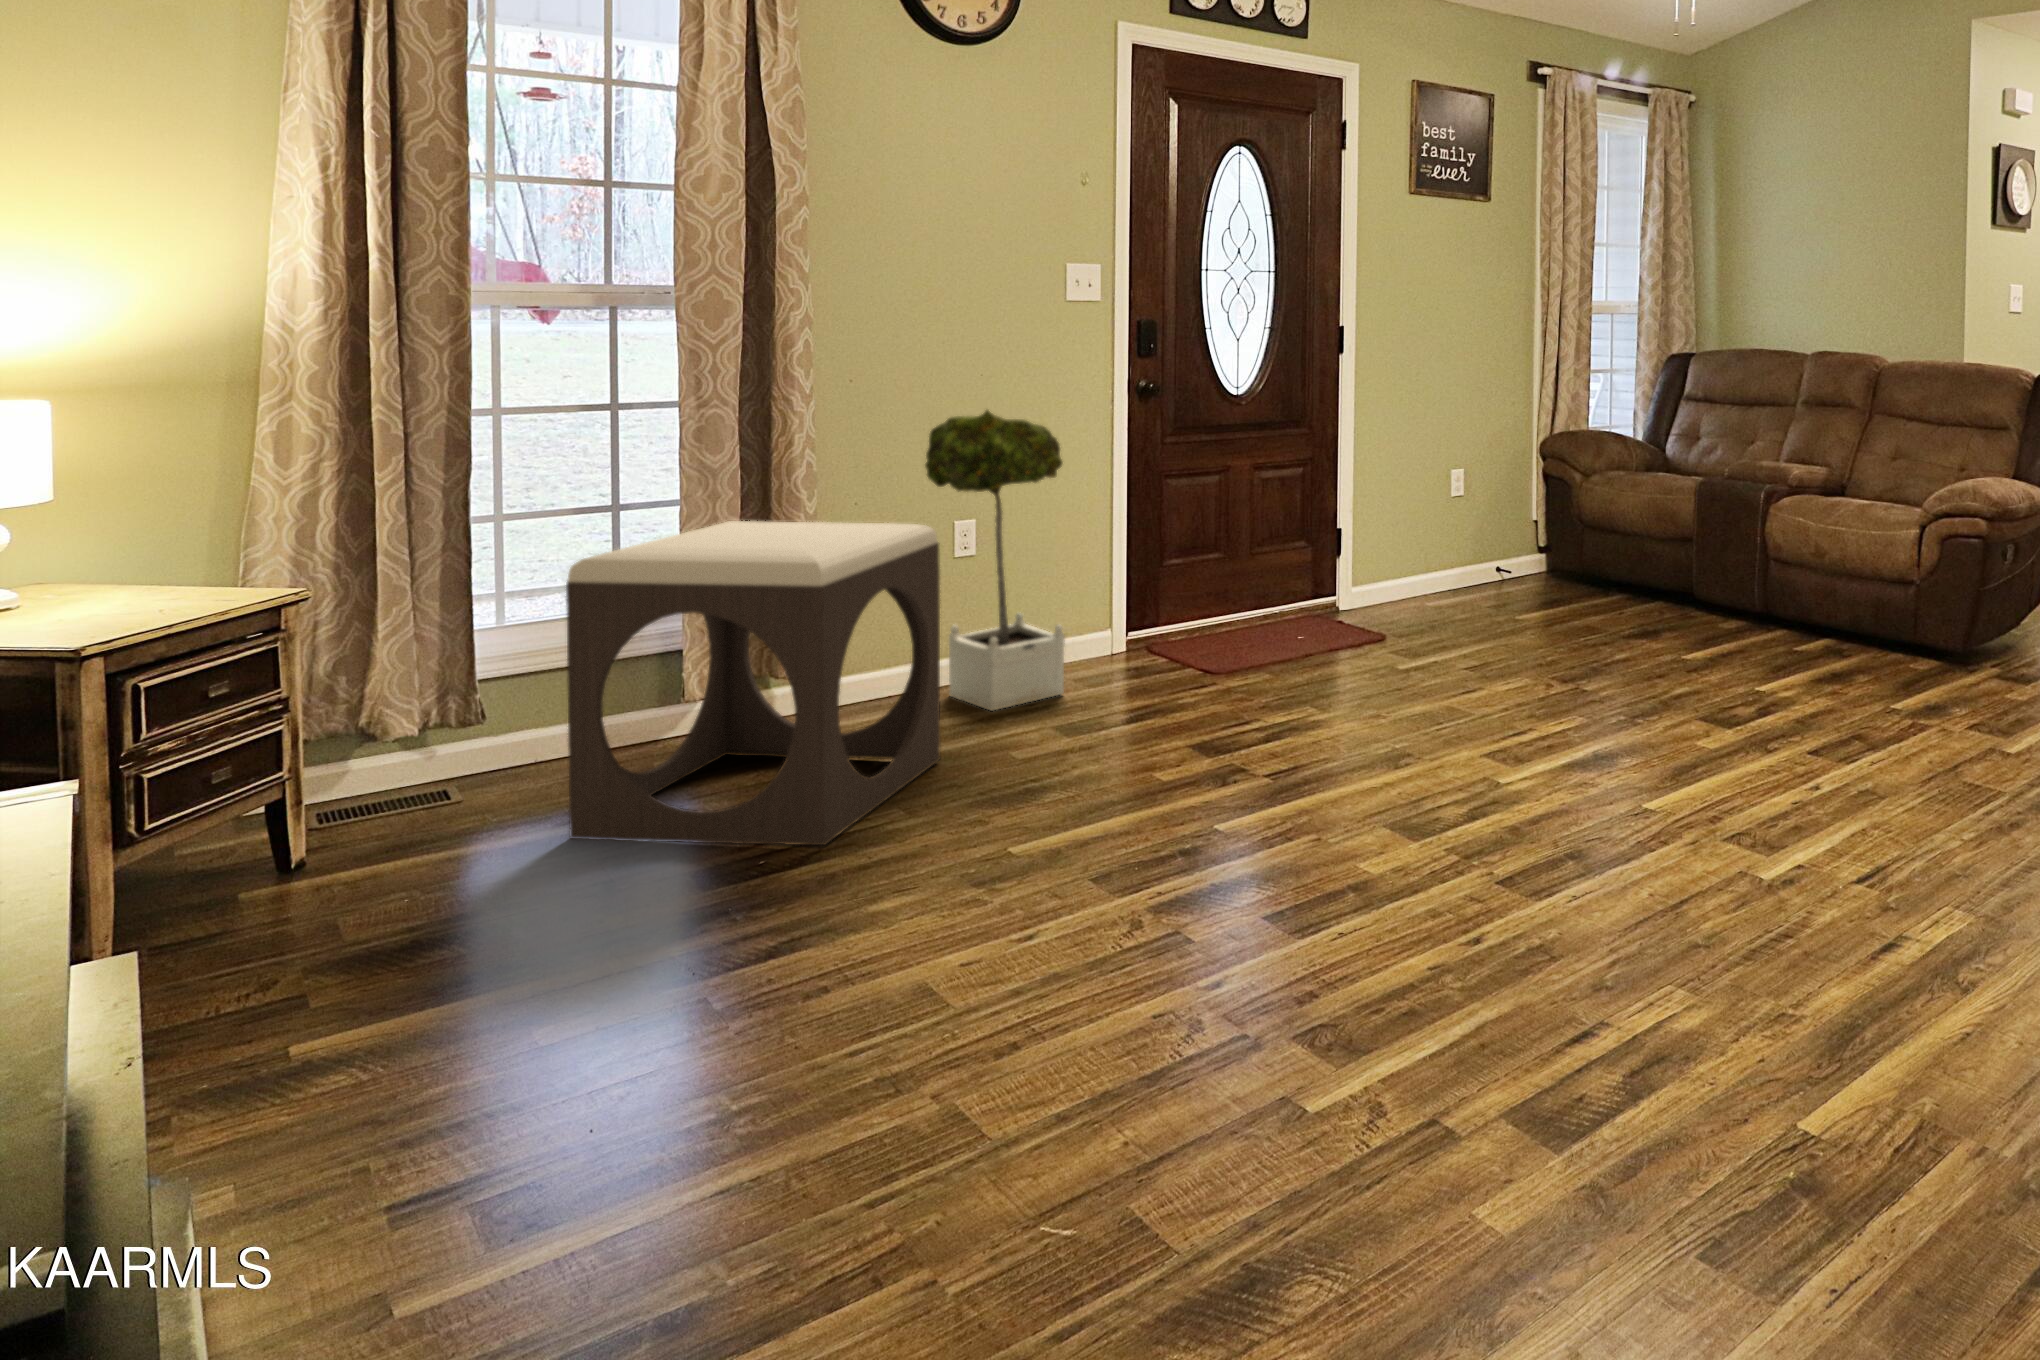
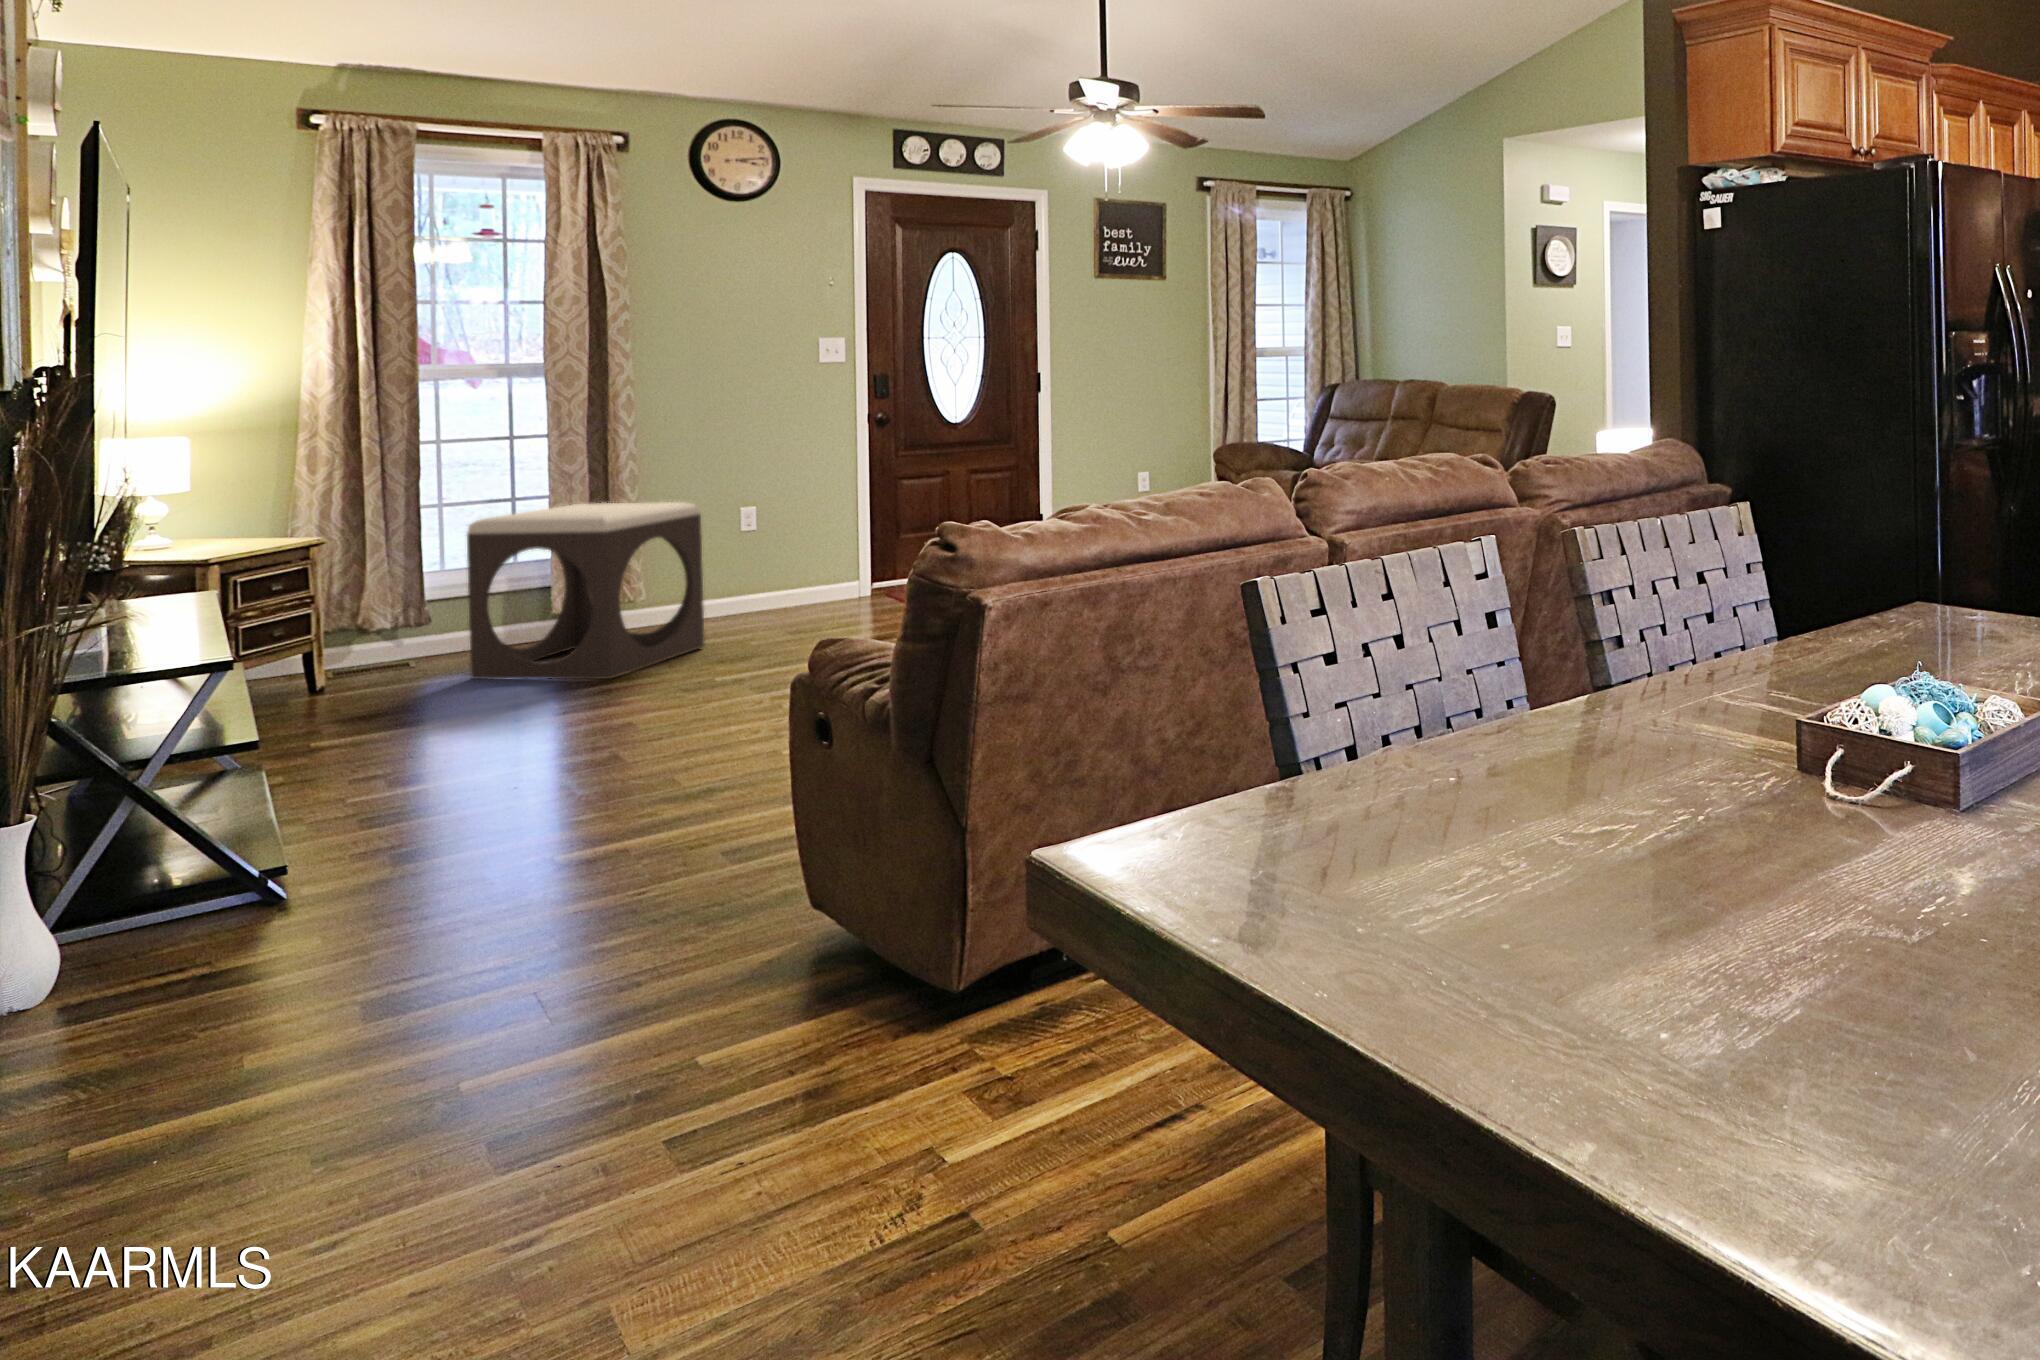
potted tree: present [925,410,1065,710] -> none [713,434,810,627]

